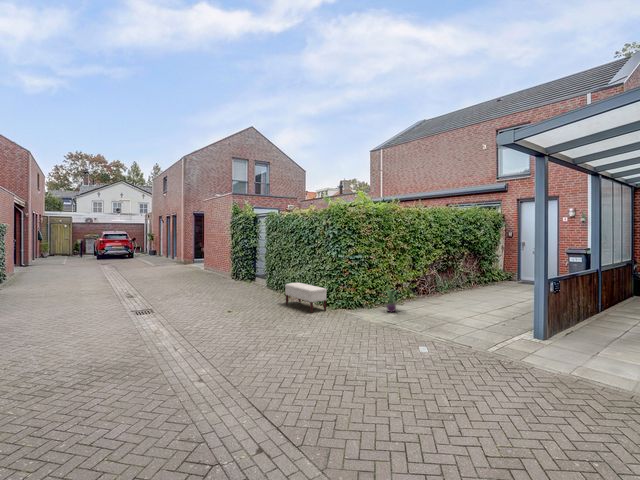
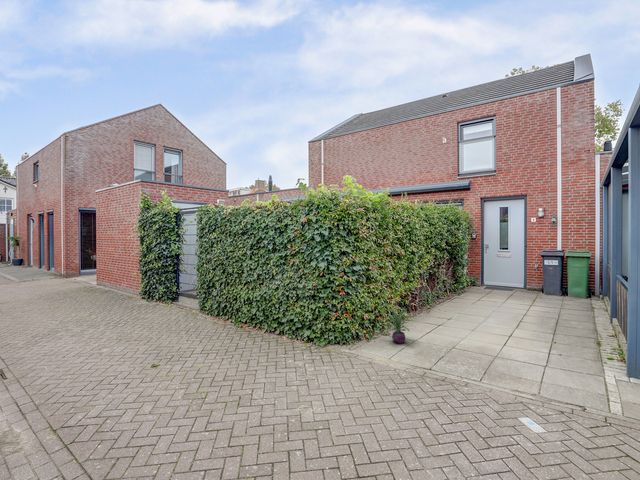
bench: present [285,282,327,313] -> none [241,307,310,355]

